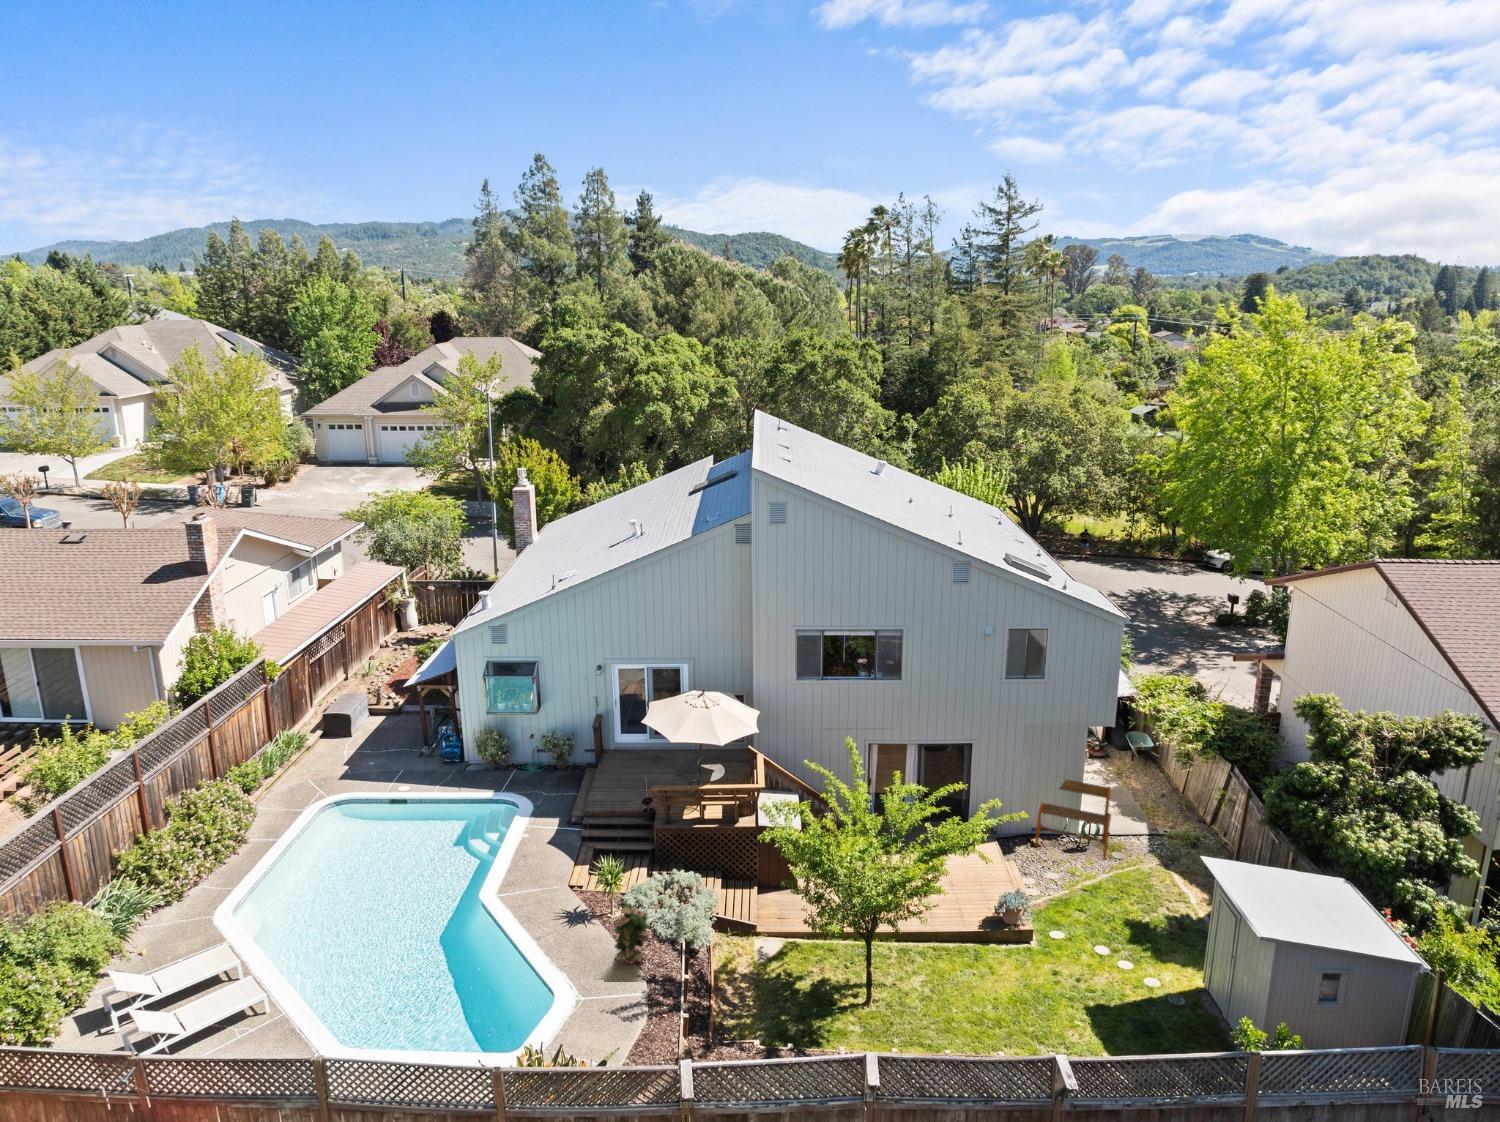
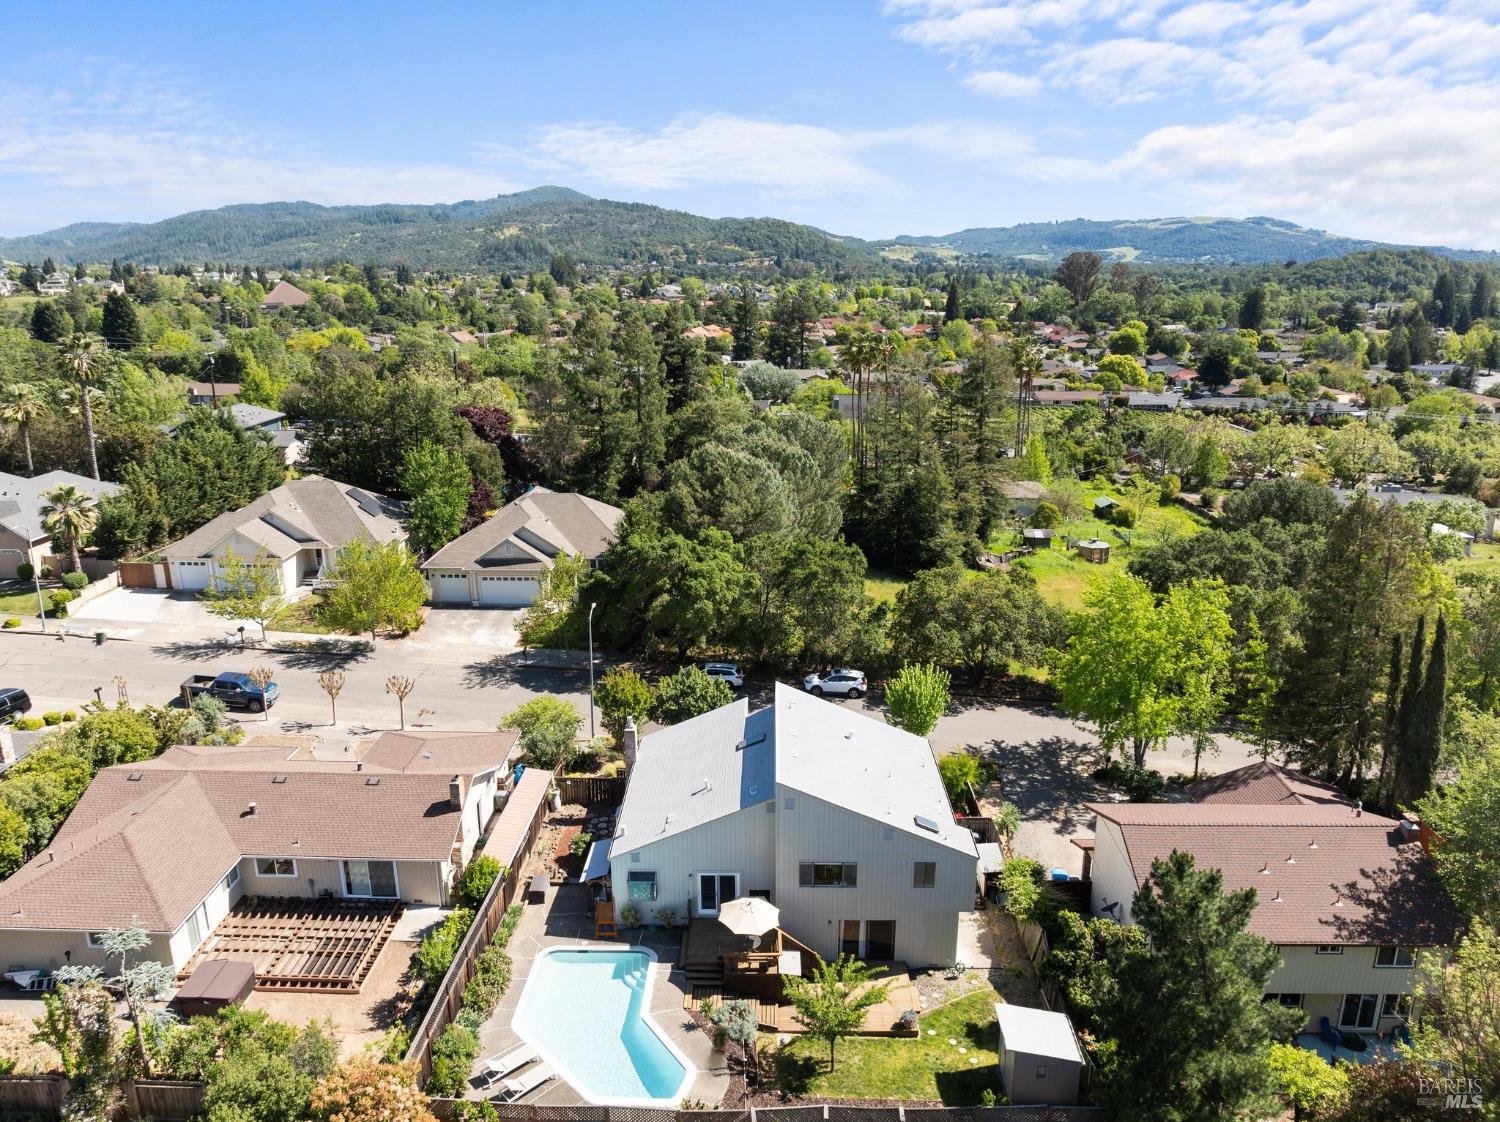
bench: present [1035,780,1111,860] -> present [595,895,617,939]

